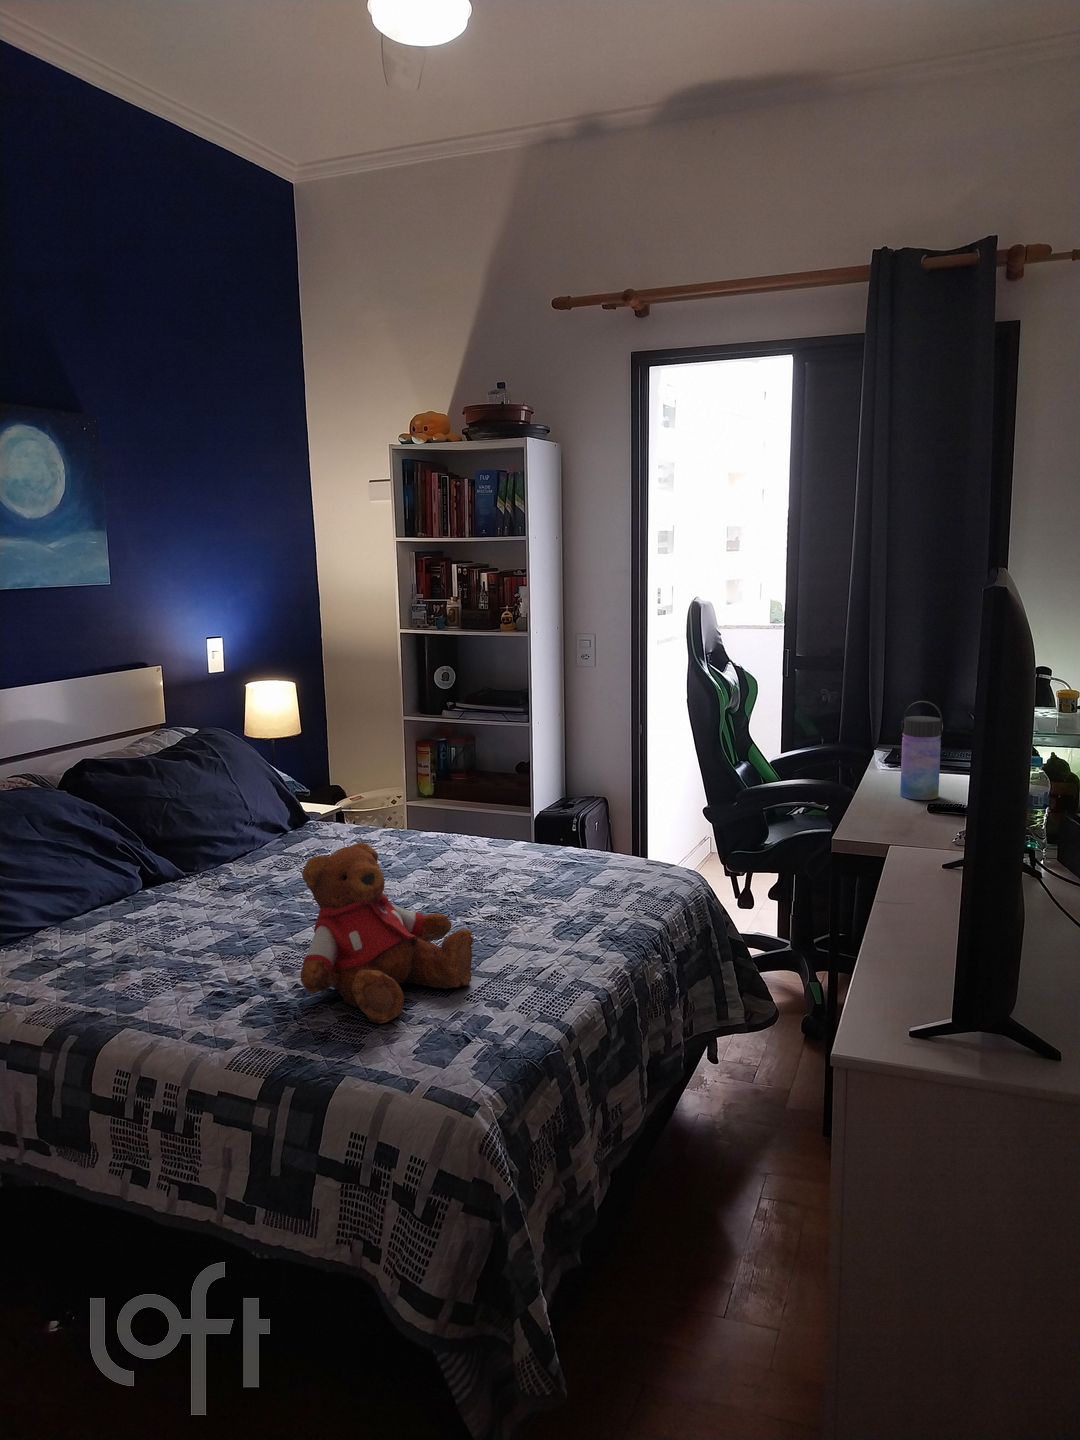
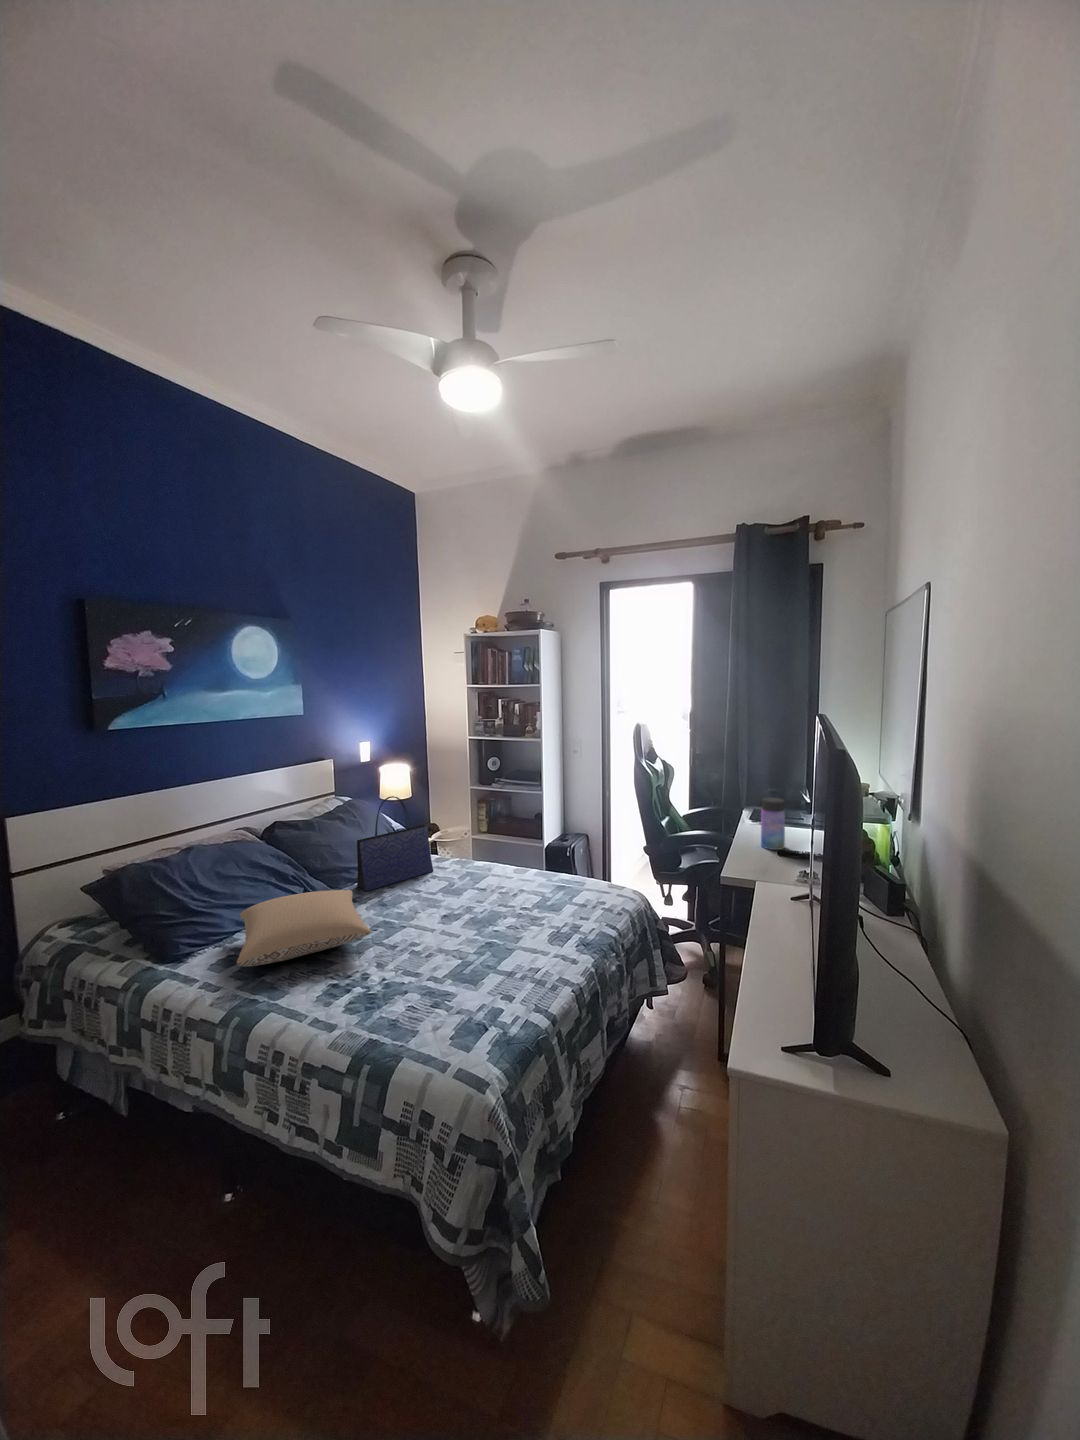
tote bag: none [224,719,351,876] -> present [357,796,433,891]
teddy bear: present [301,842,473,1024] -> none [383,885,495,1013]
pillow: none [44,865,269,968] -> present [237,890,371,966]

